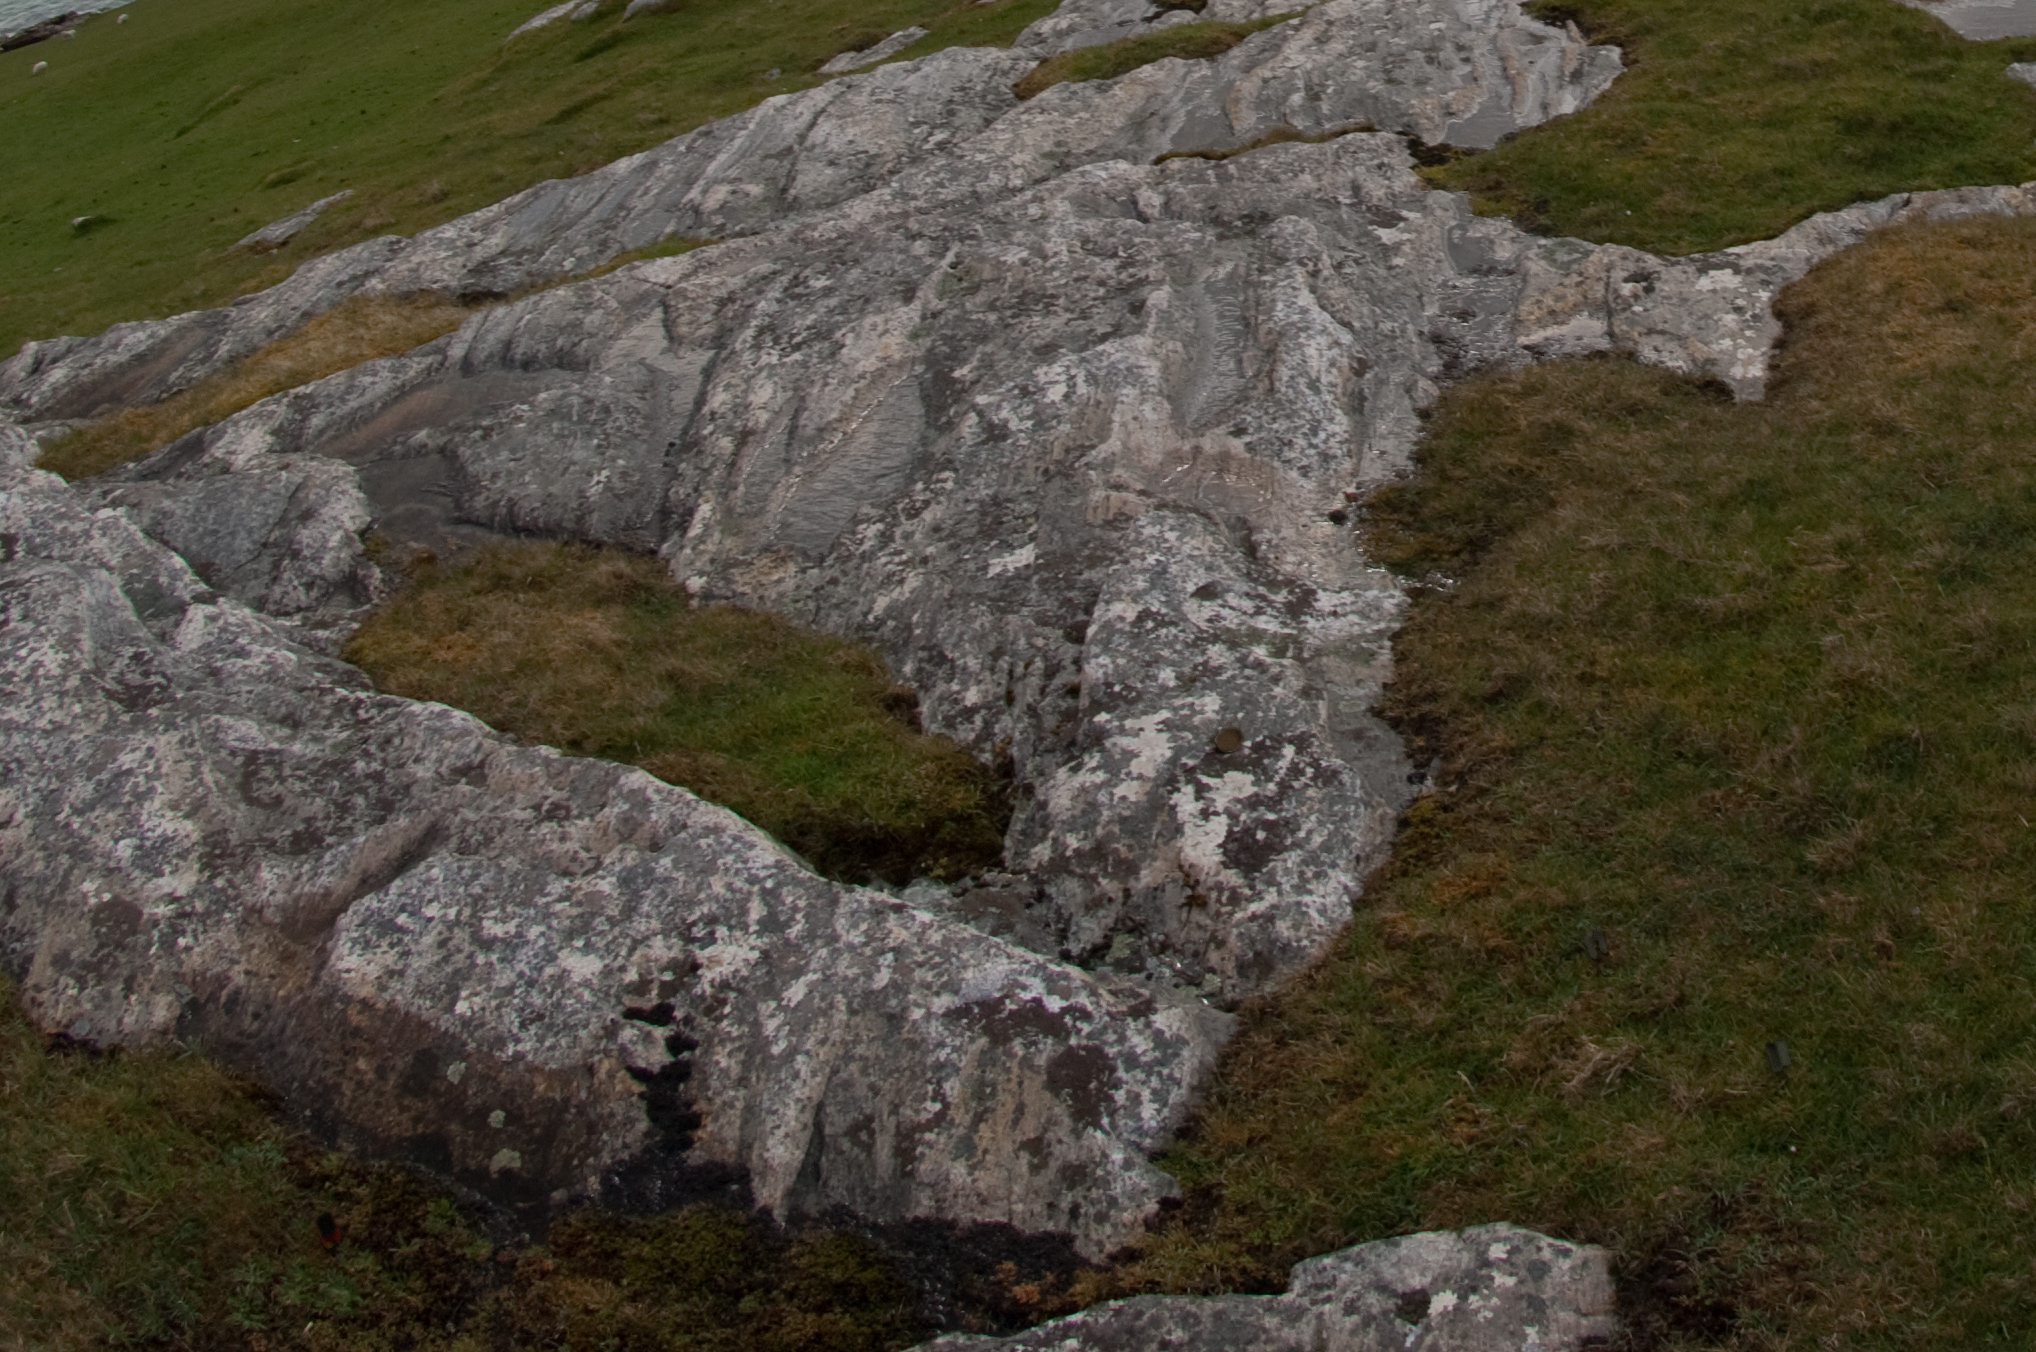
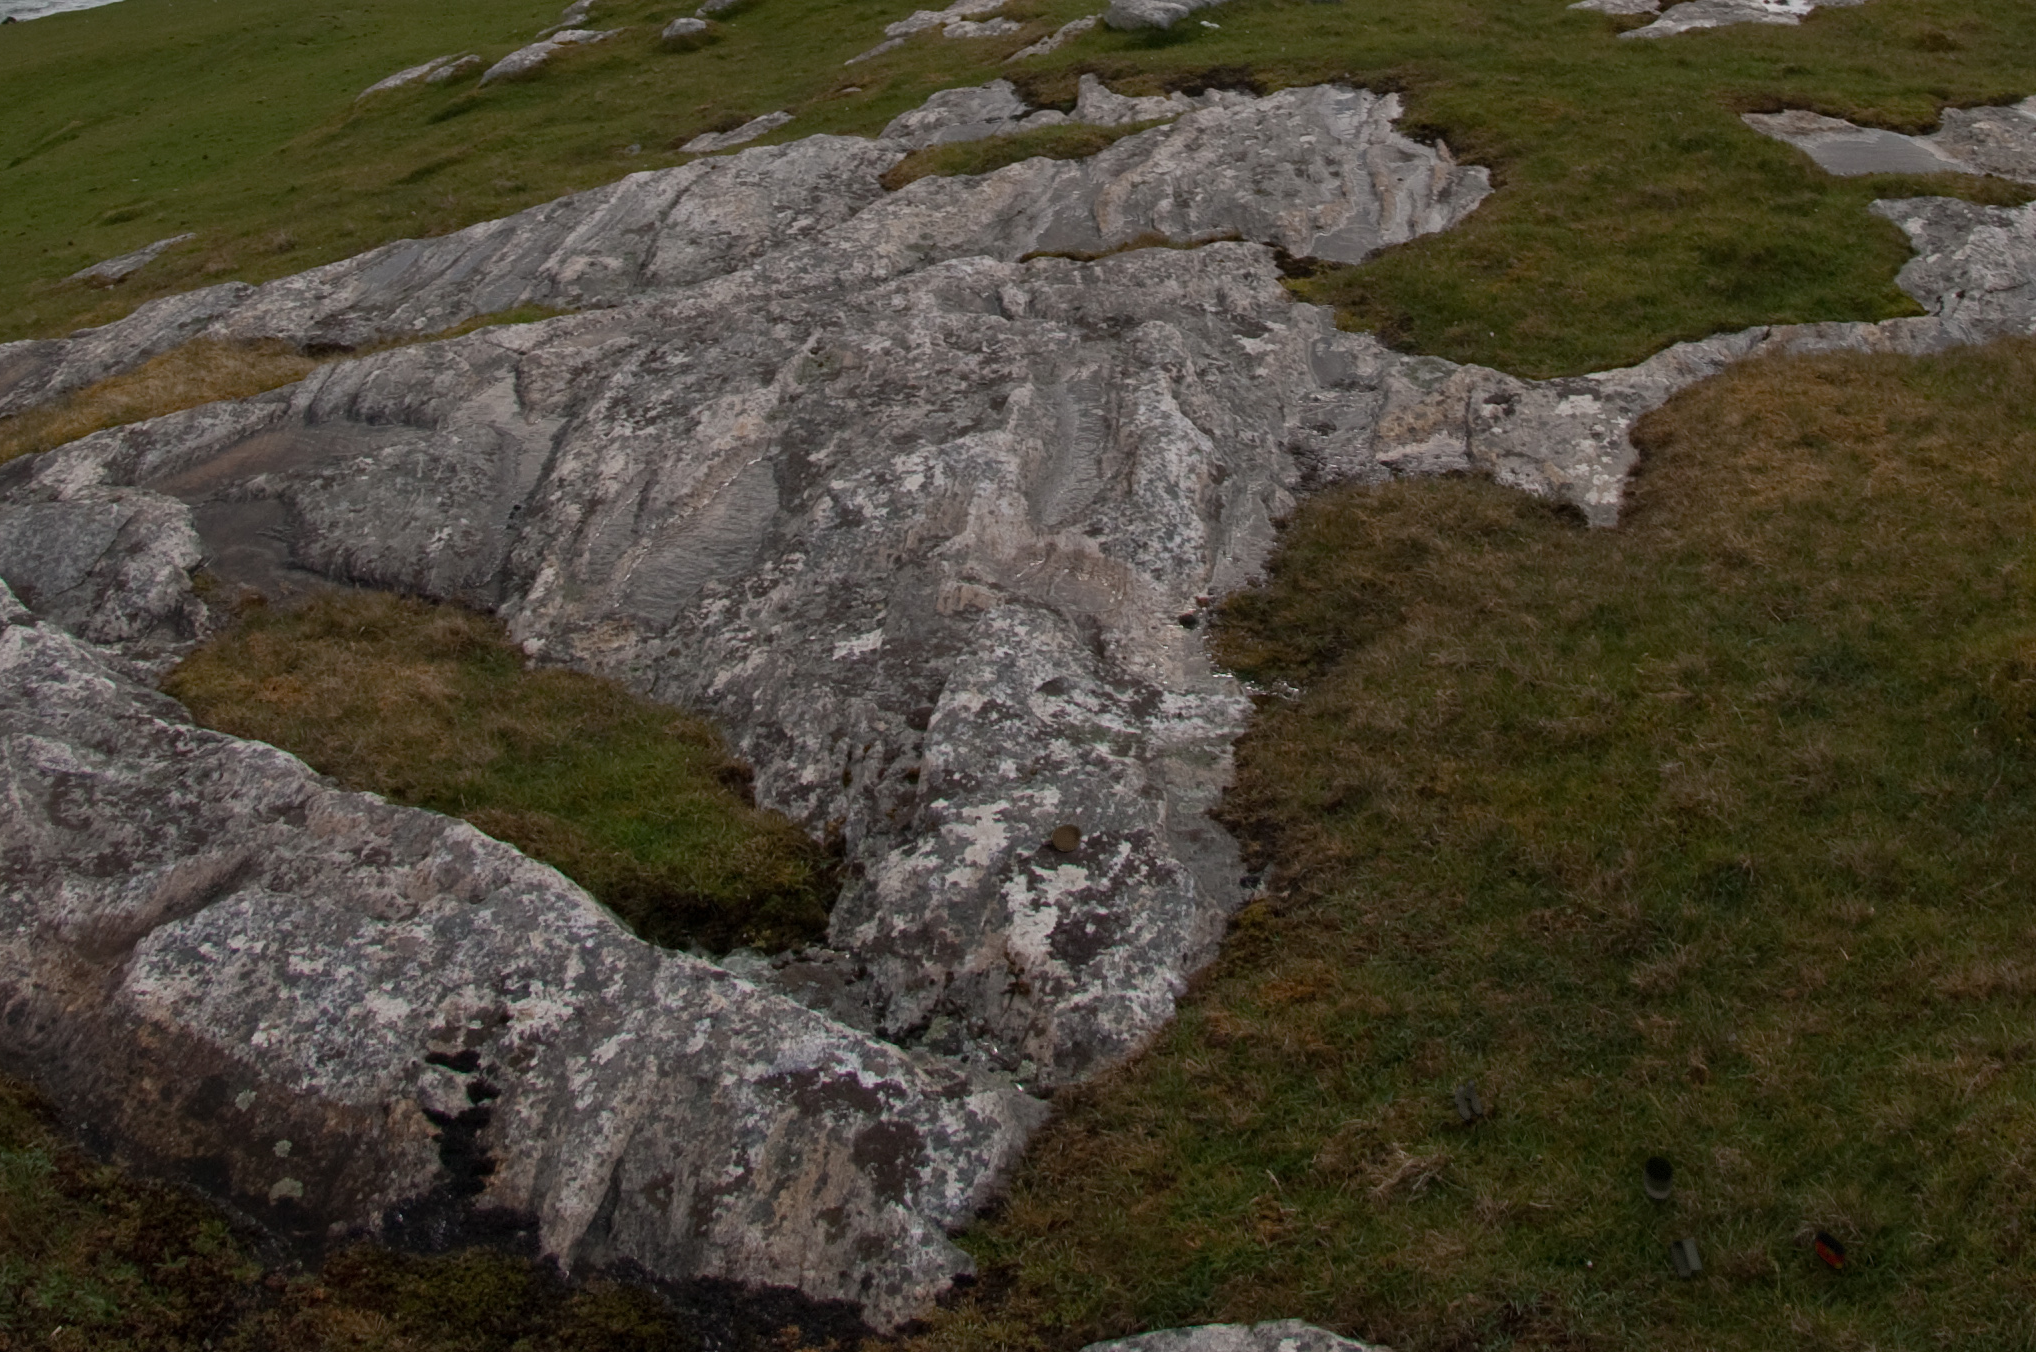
planter: none [1745,974,1769,1009] -> present [1644,1156,1674,1199]
bag: present [316,1212,342,1248] -> present [1814,1230,1846,1269]

